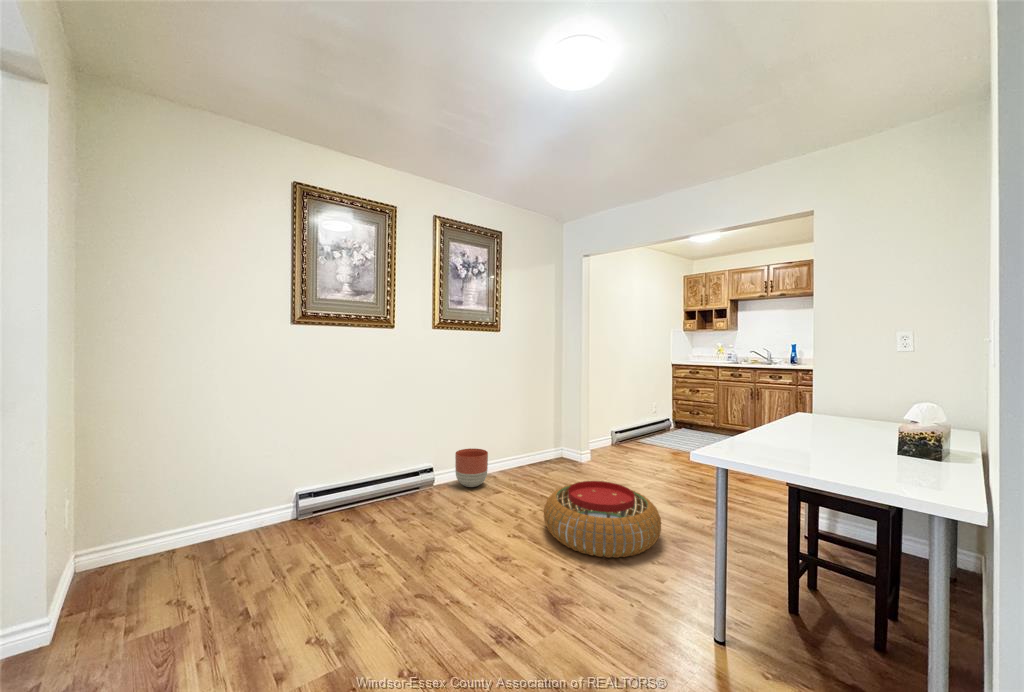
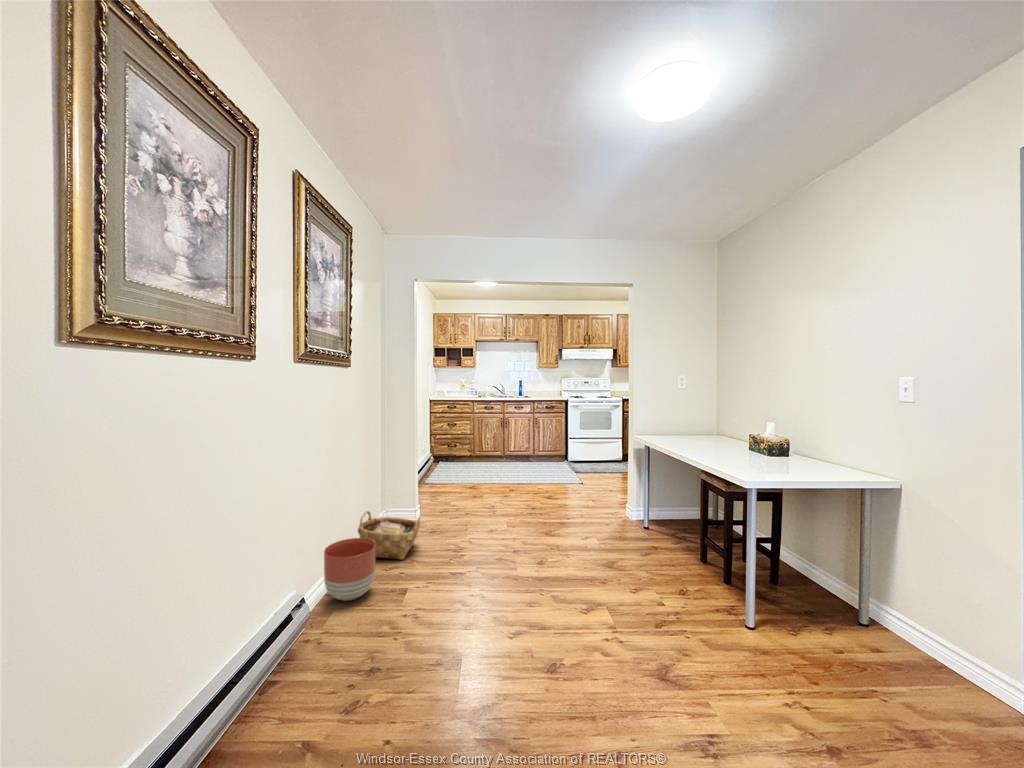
woven basket: none [505,439,549,480] -> present [358,511,420,560]
pouf: present [544,481,661,558] -> none [503,526,622,608]

